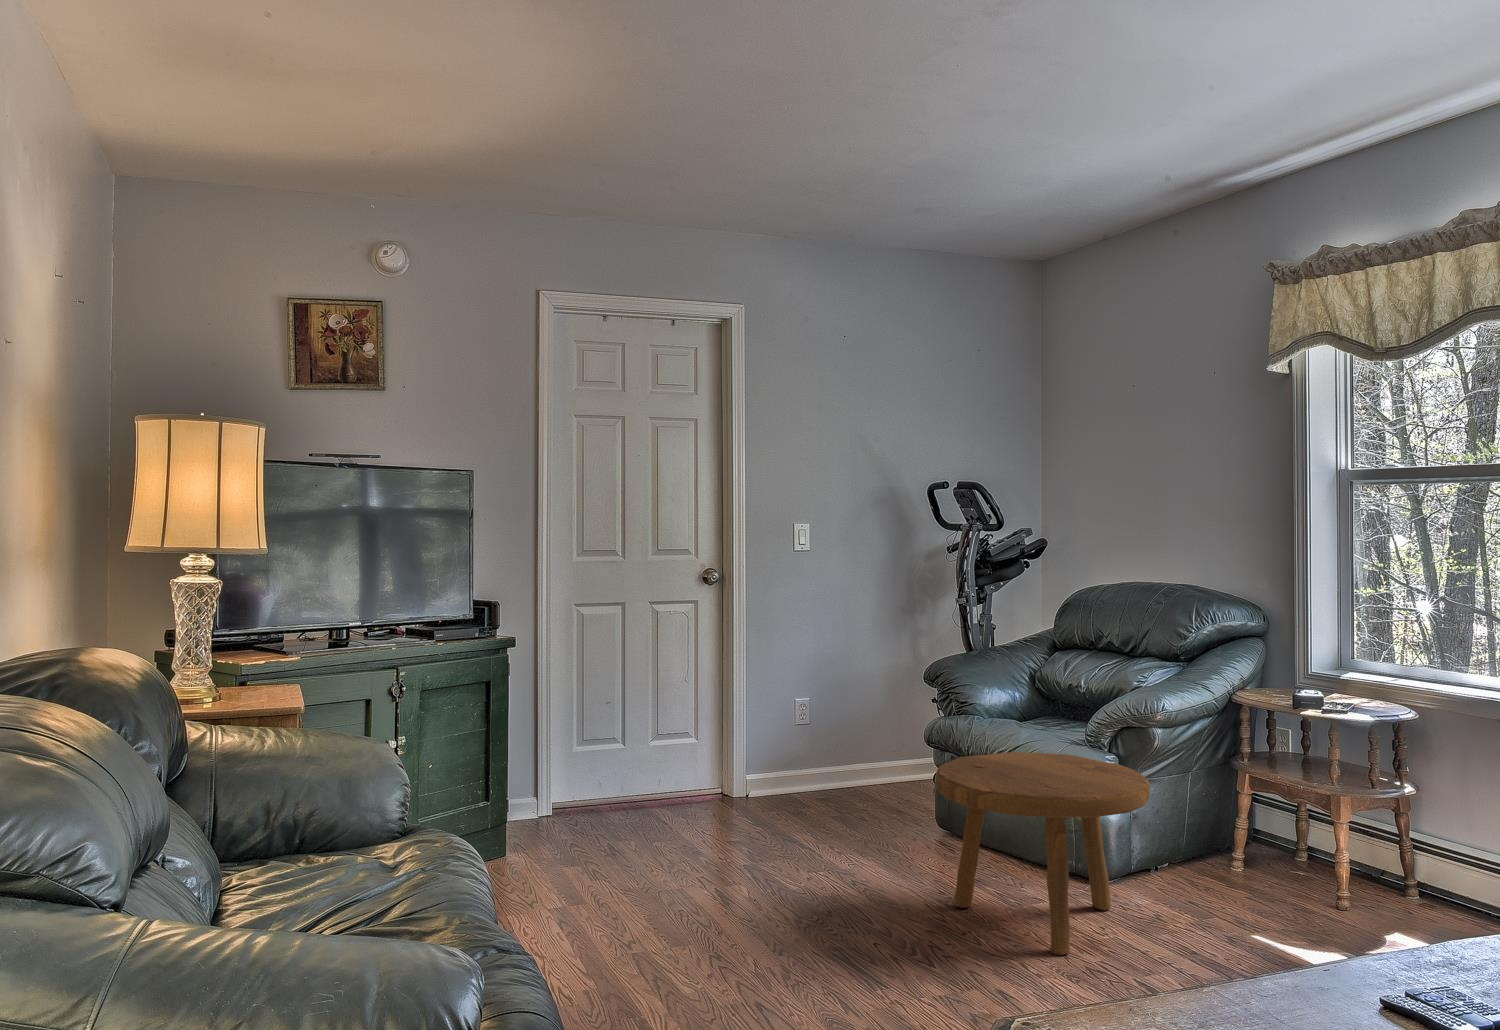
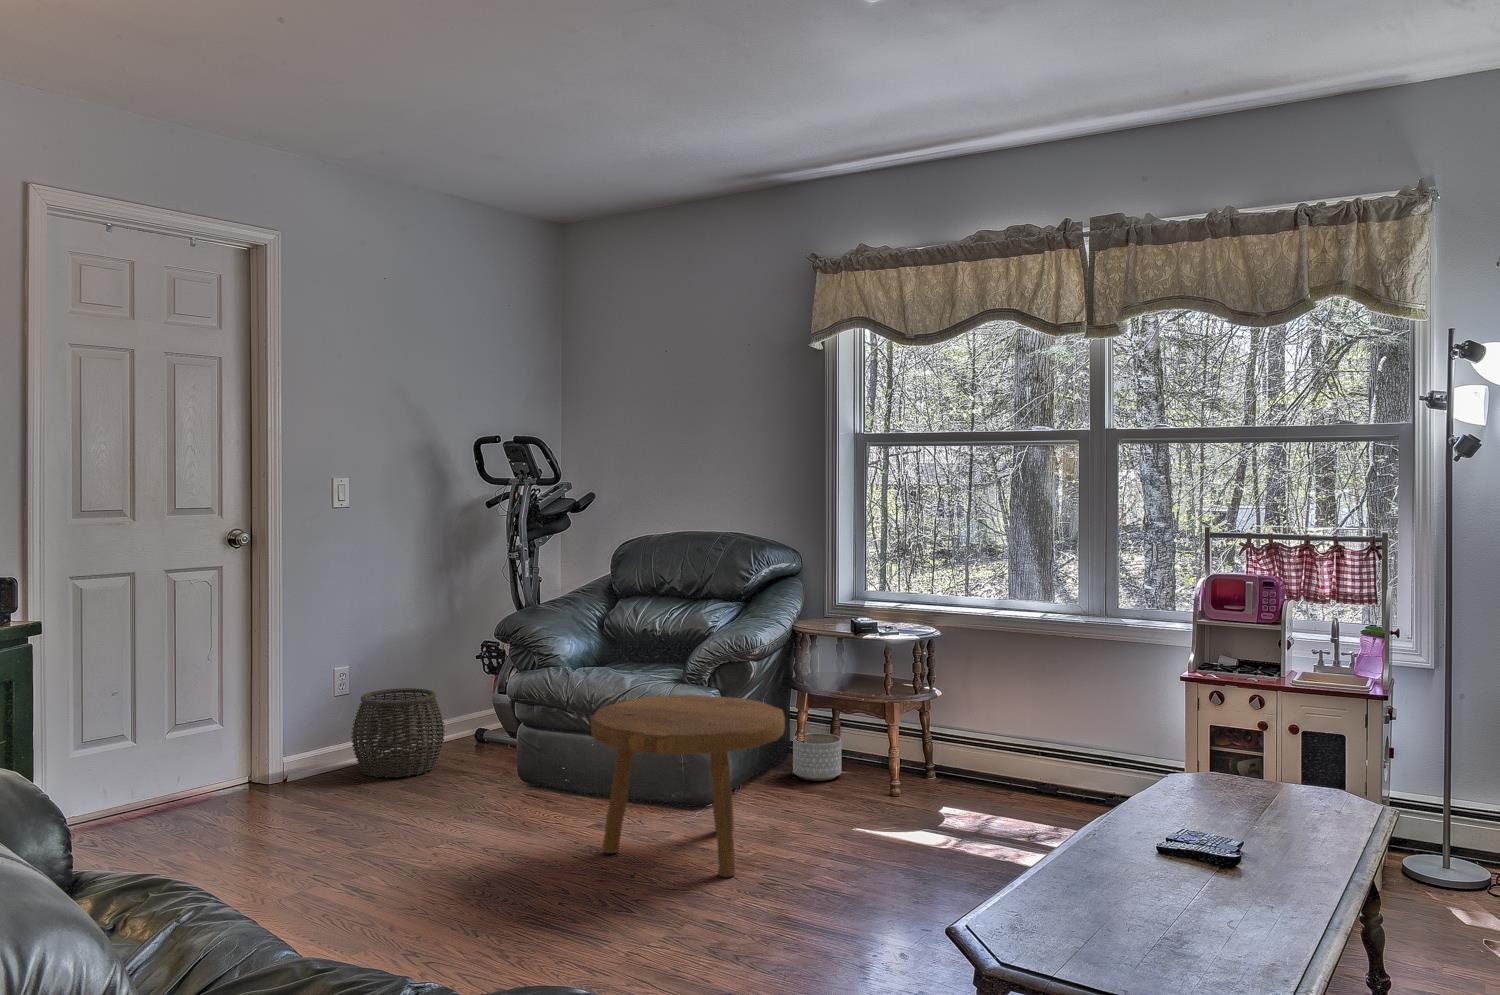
woven basket: none [803,723,886,806] -> present [351,688,445,778]
planter: none [1233,818,1295,876] -> present [793,733,842,781]

